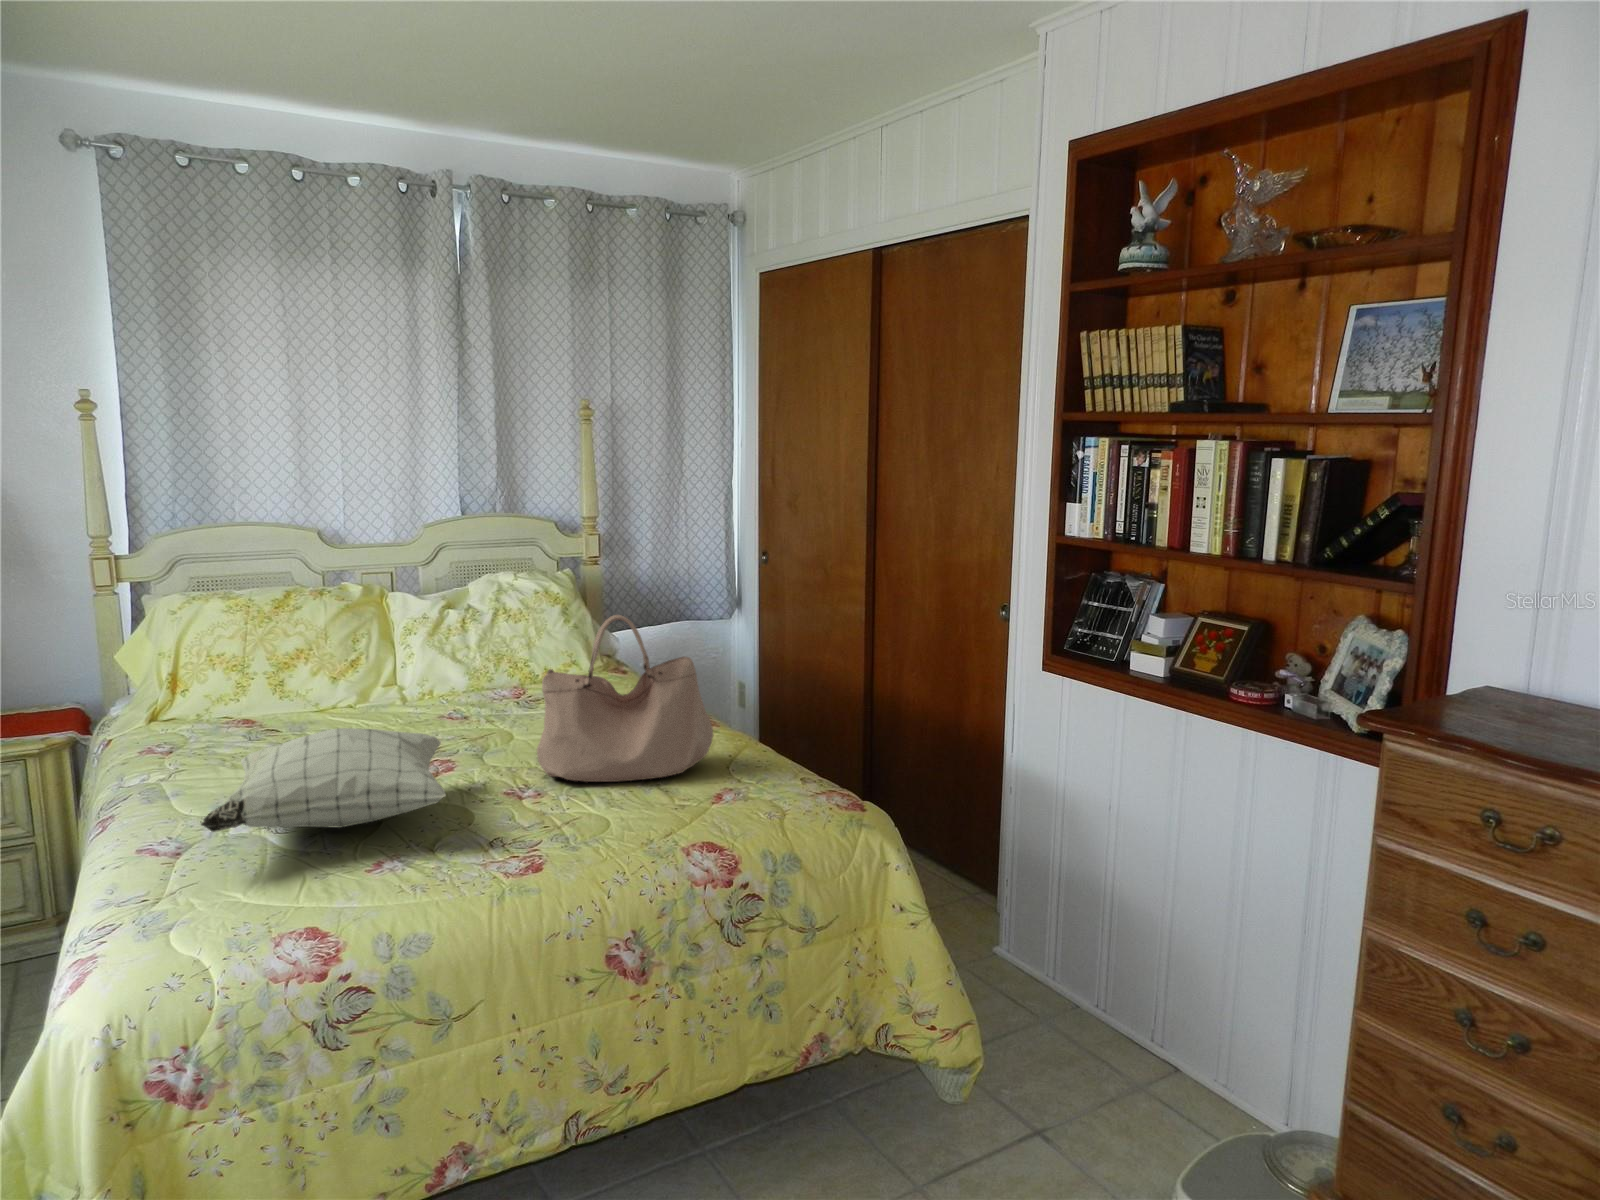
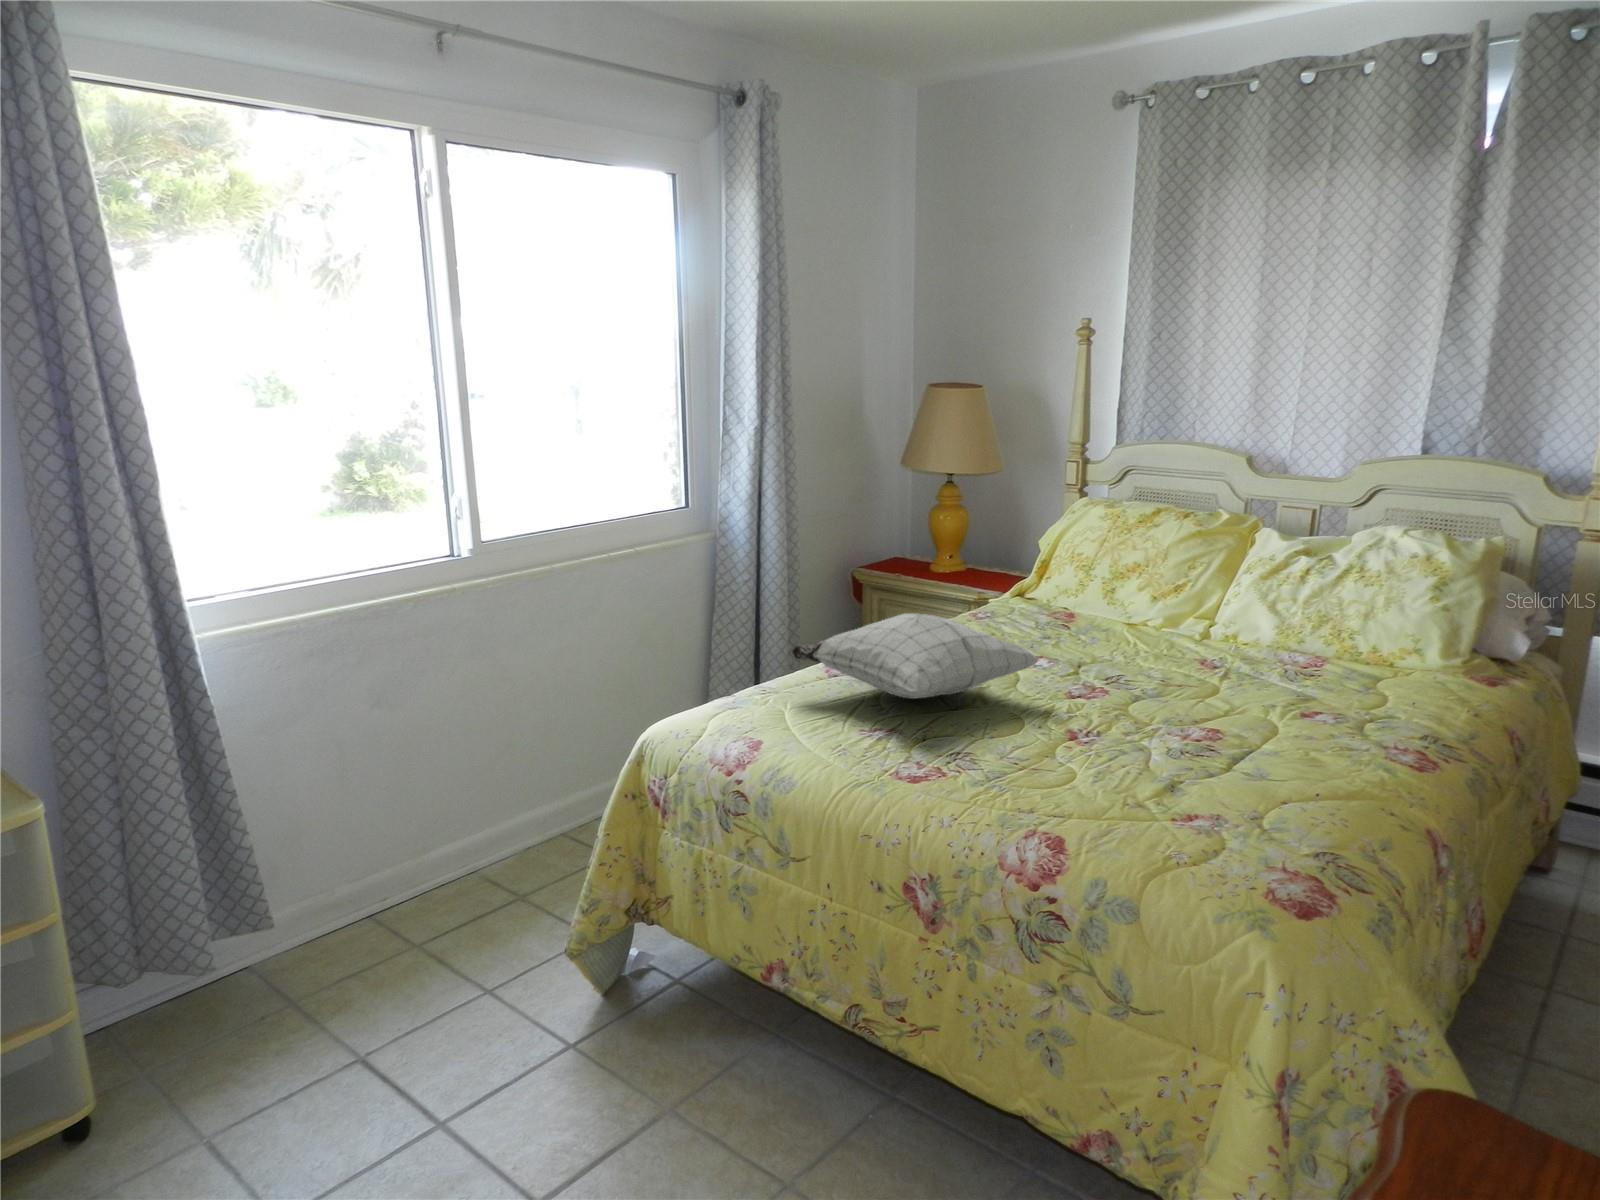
handbag: present [537,615,713,782] -> none [1095,572,1273,779]

